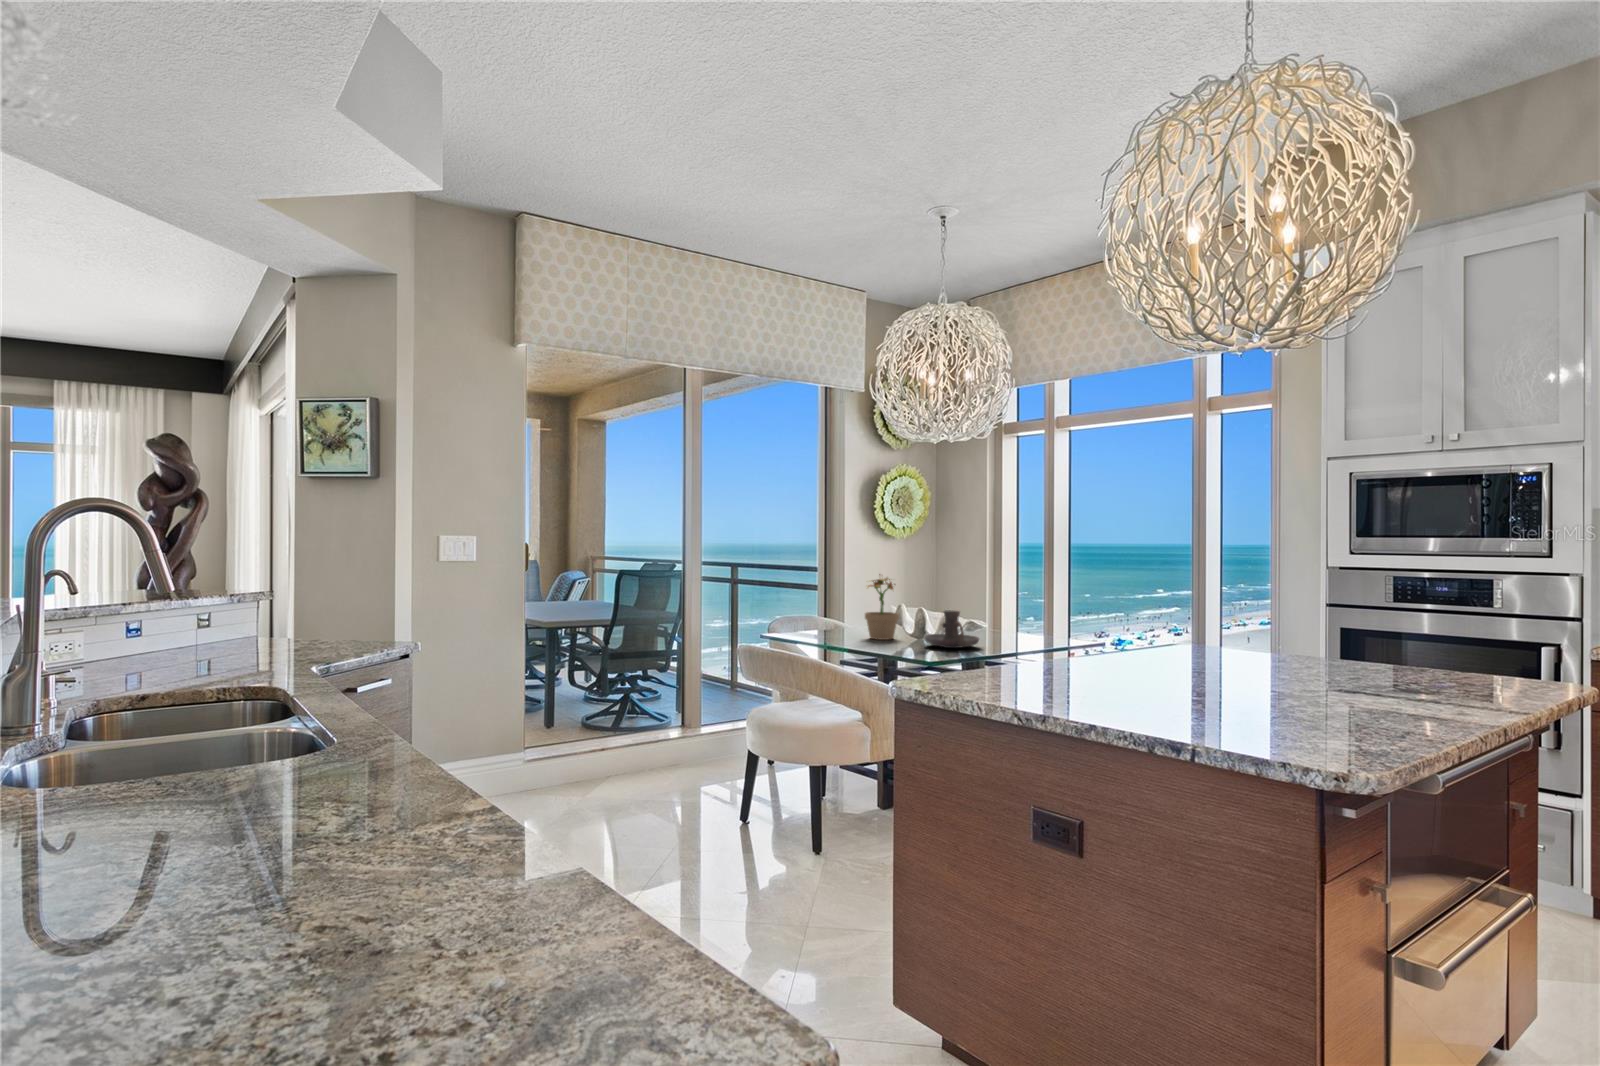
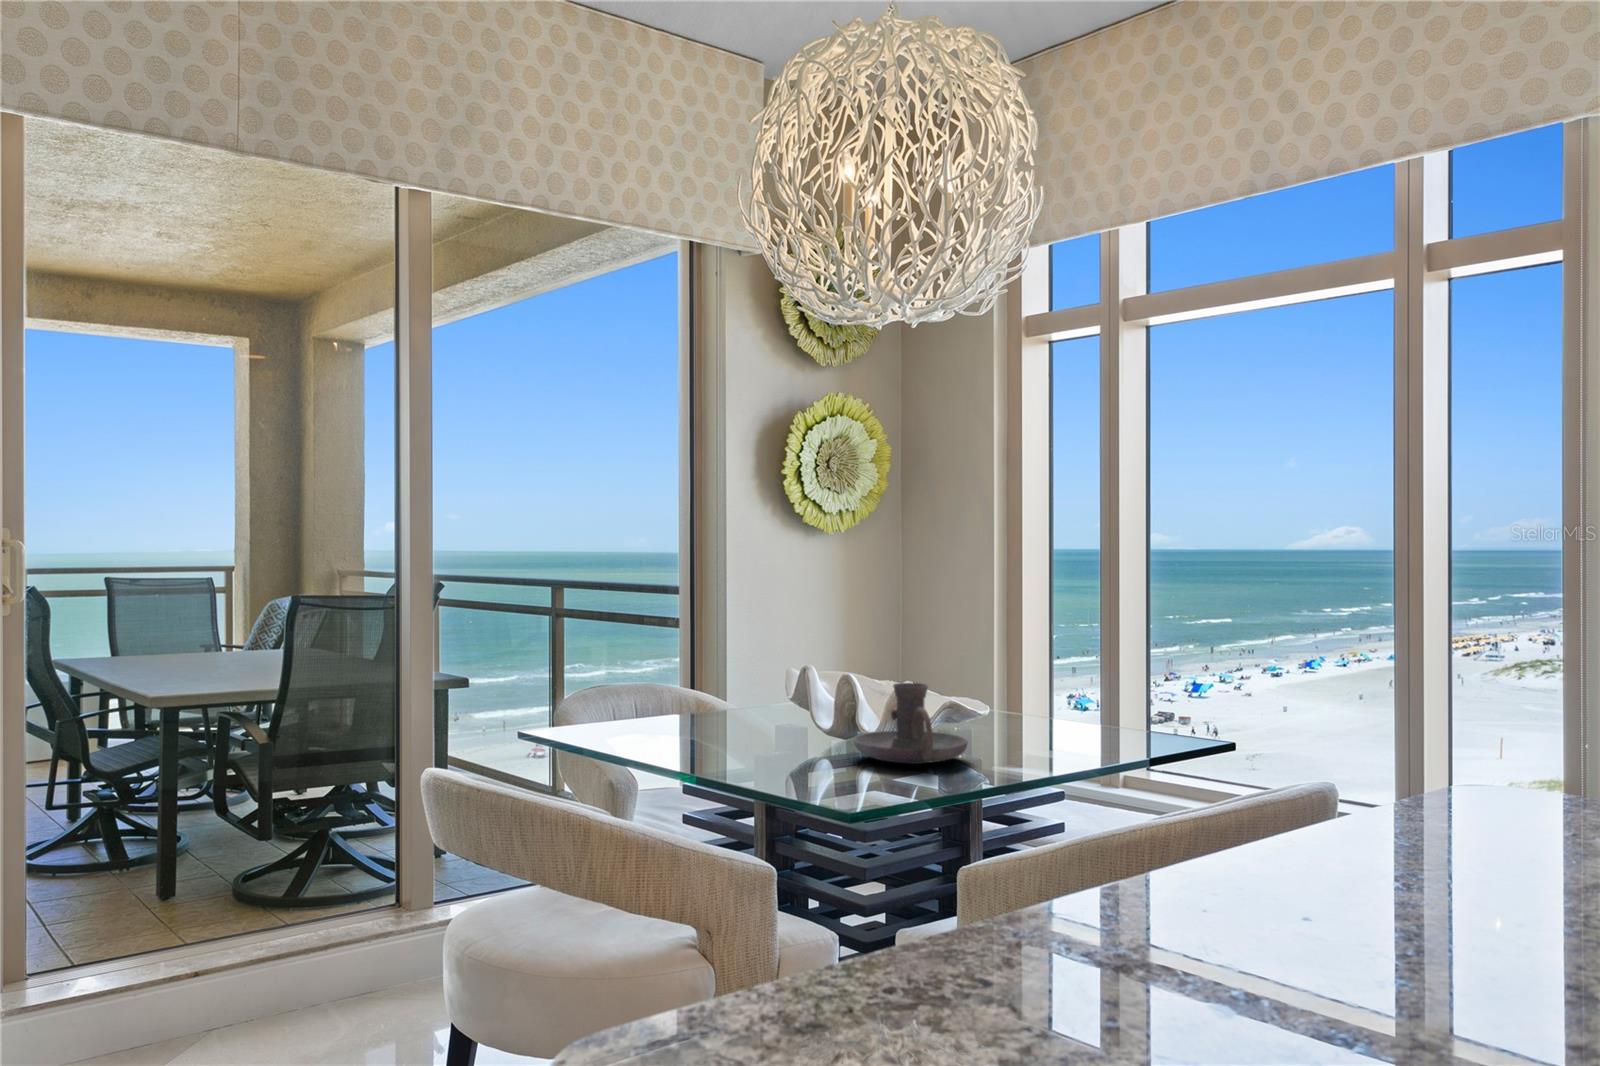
potted plant: present [865,574,899,640] -> none [736,604,807,742]

